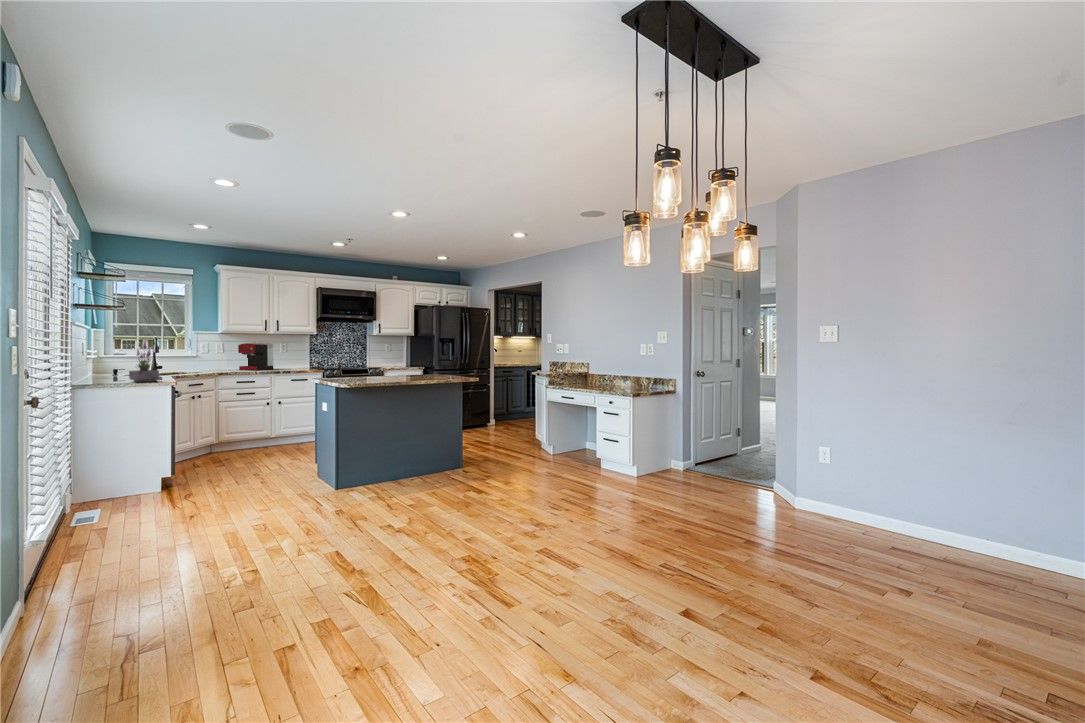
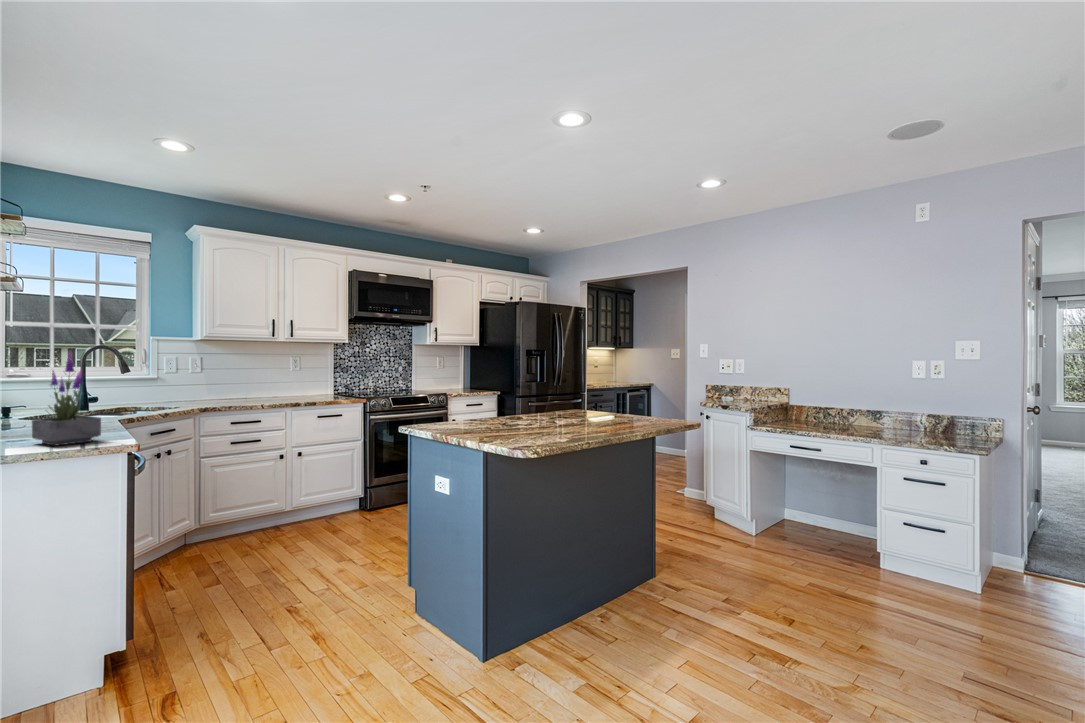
coffee maker: present [238,341,273,370] -> none [227,353,282,401]

